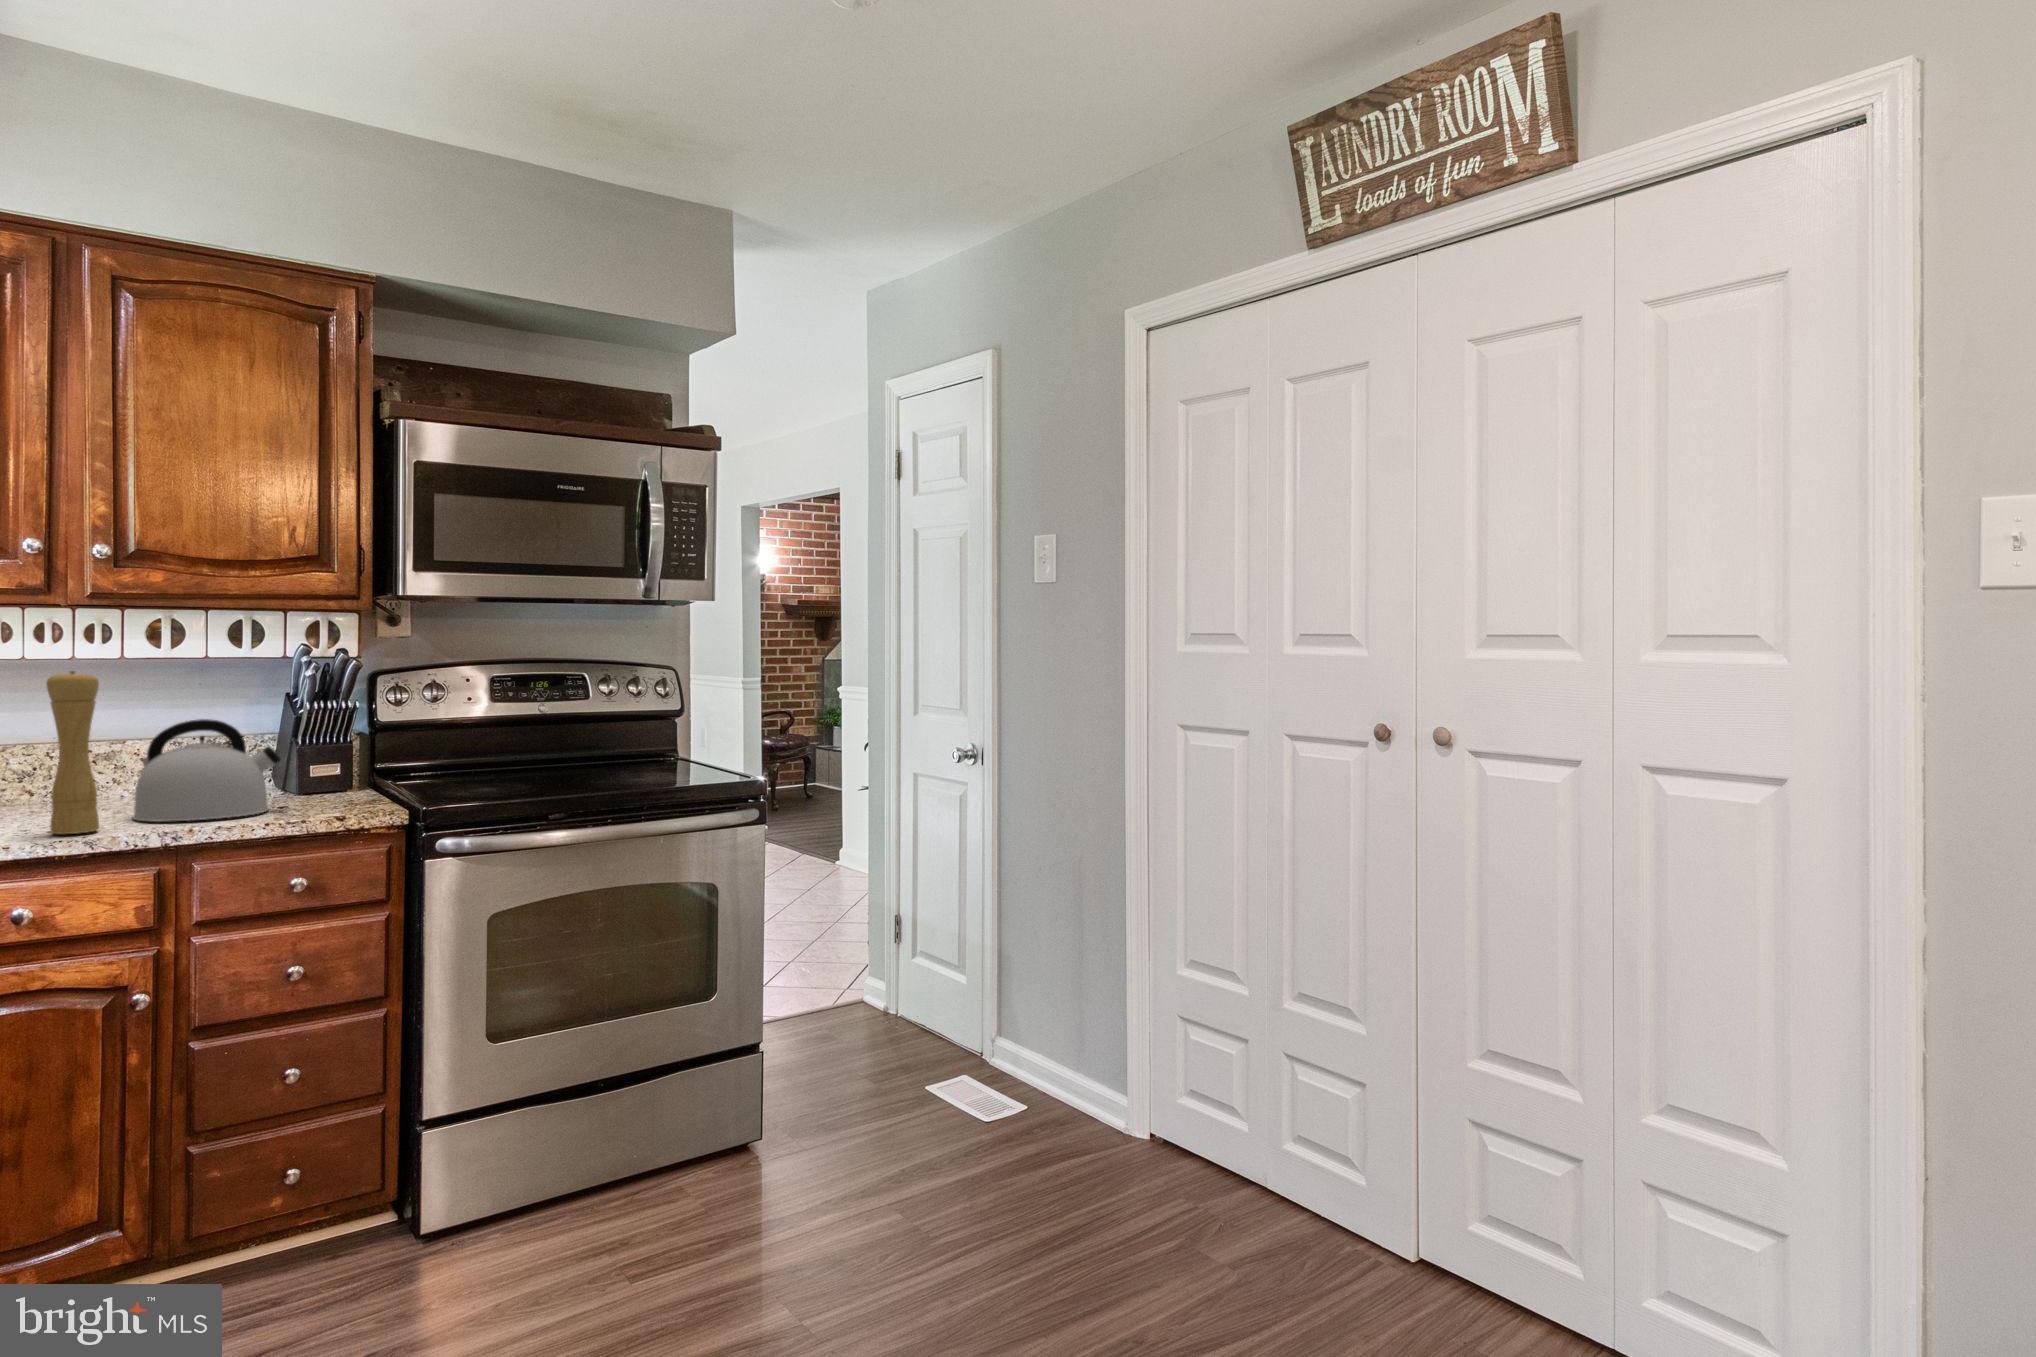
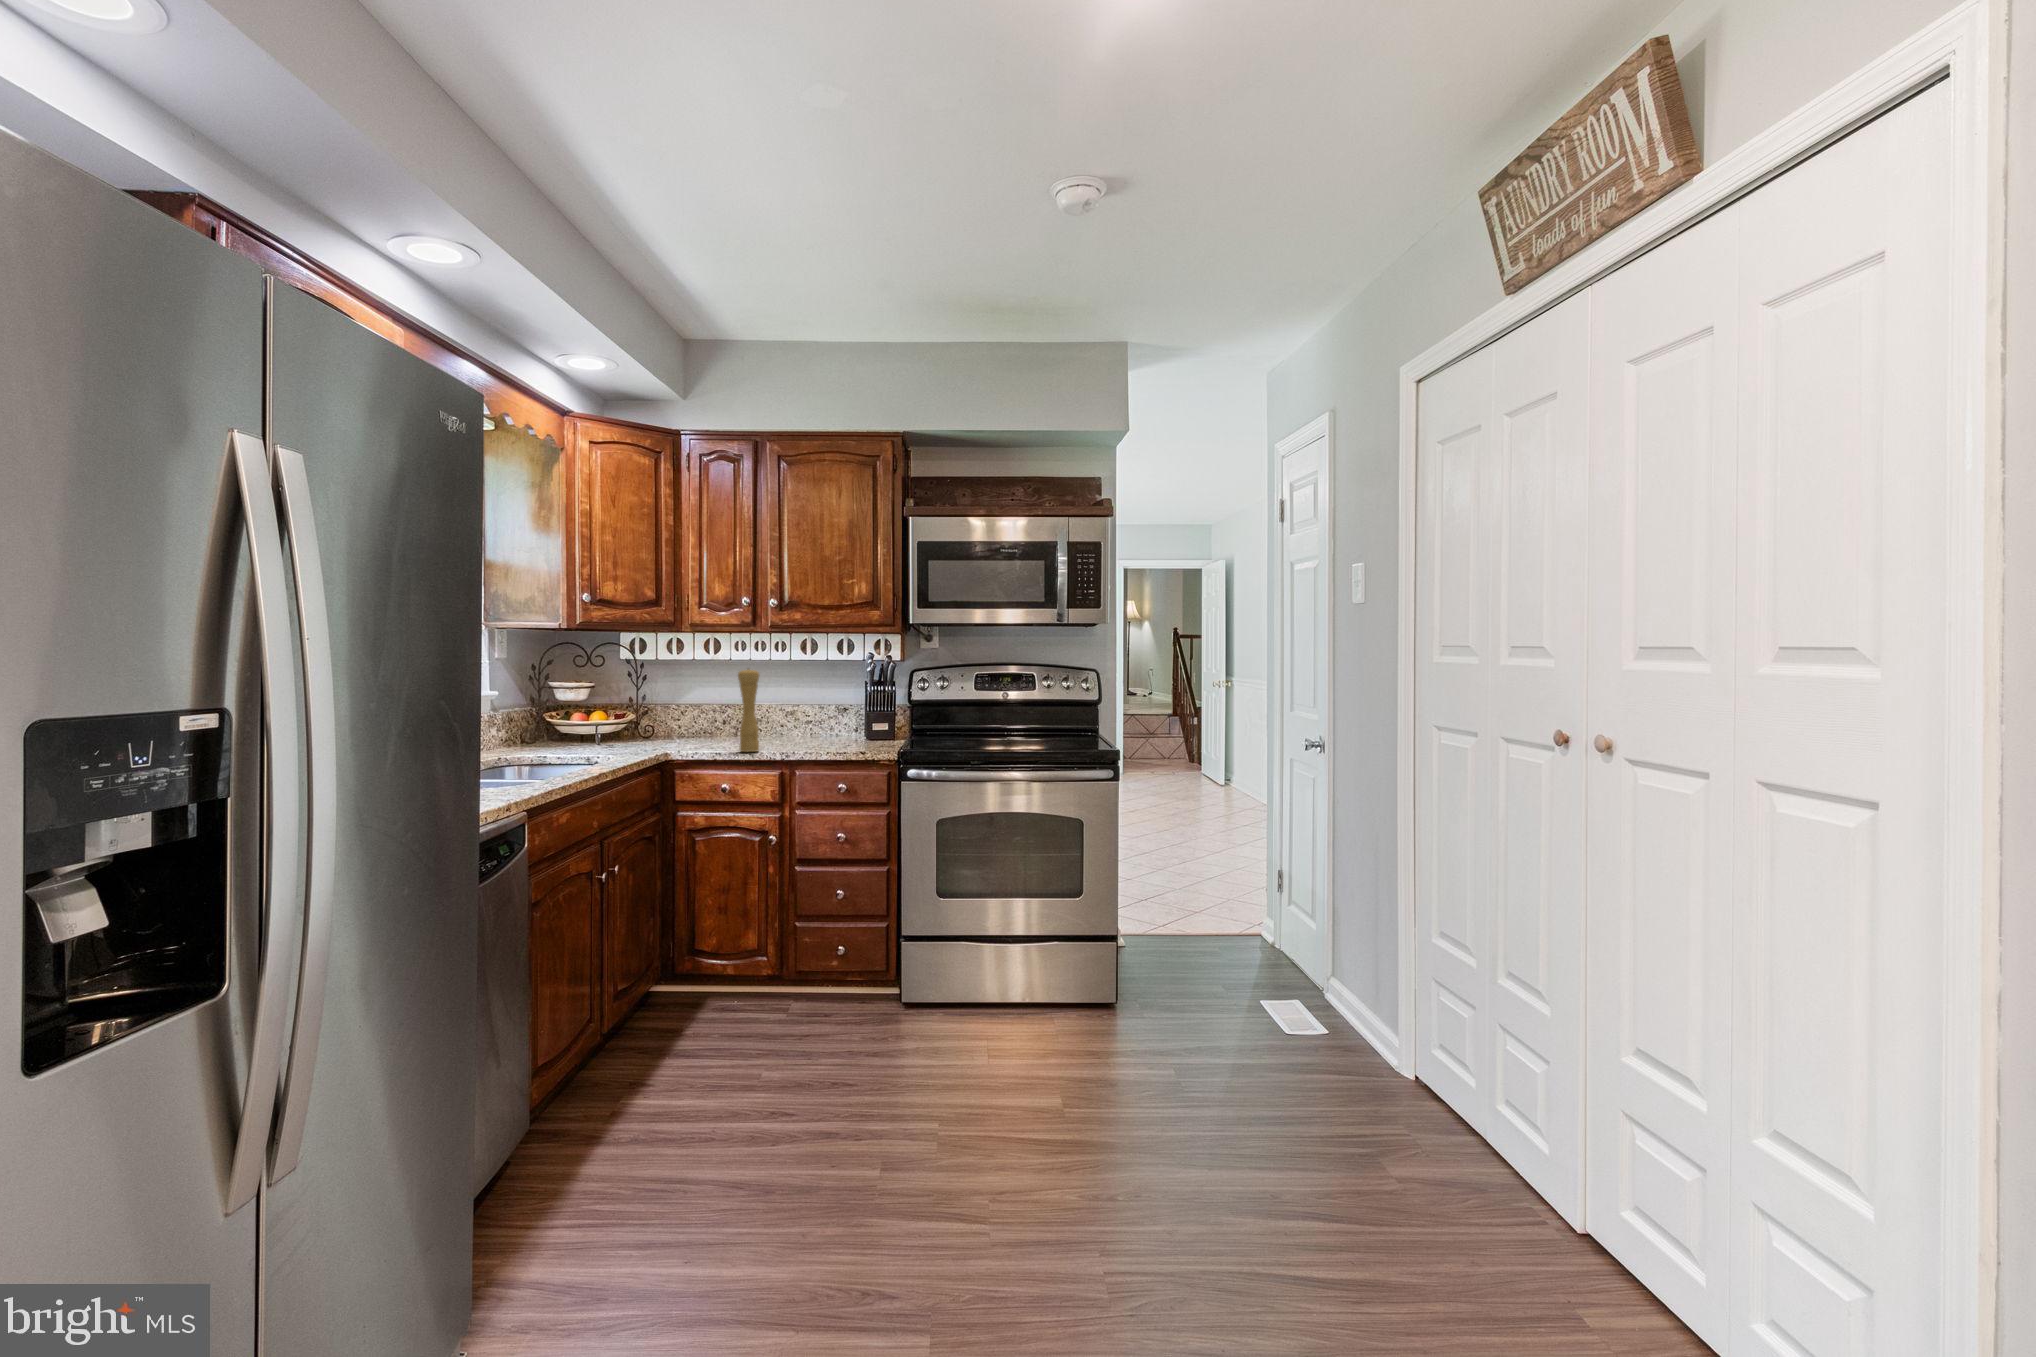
kettle: present [133,719,281,822] -> none [780,695,847,749]

